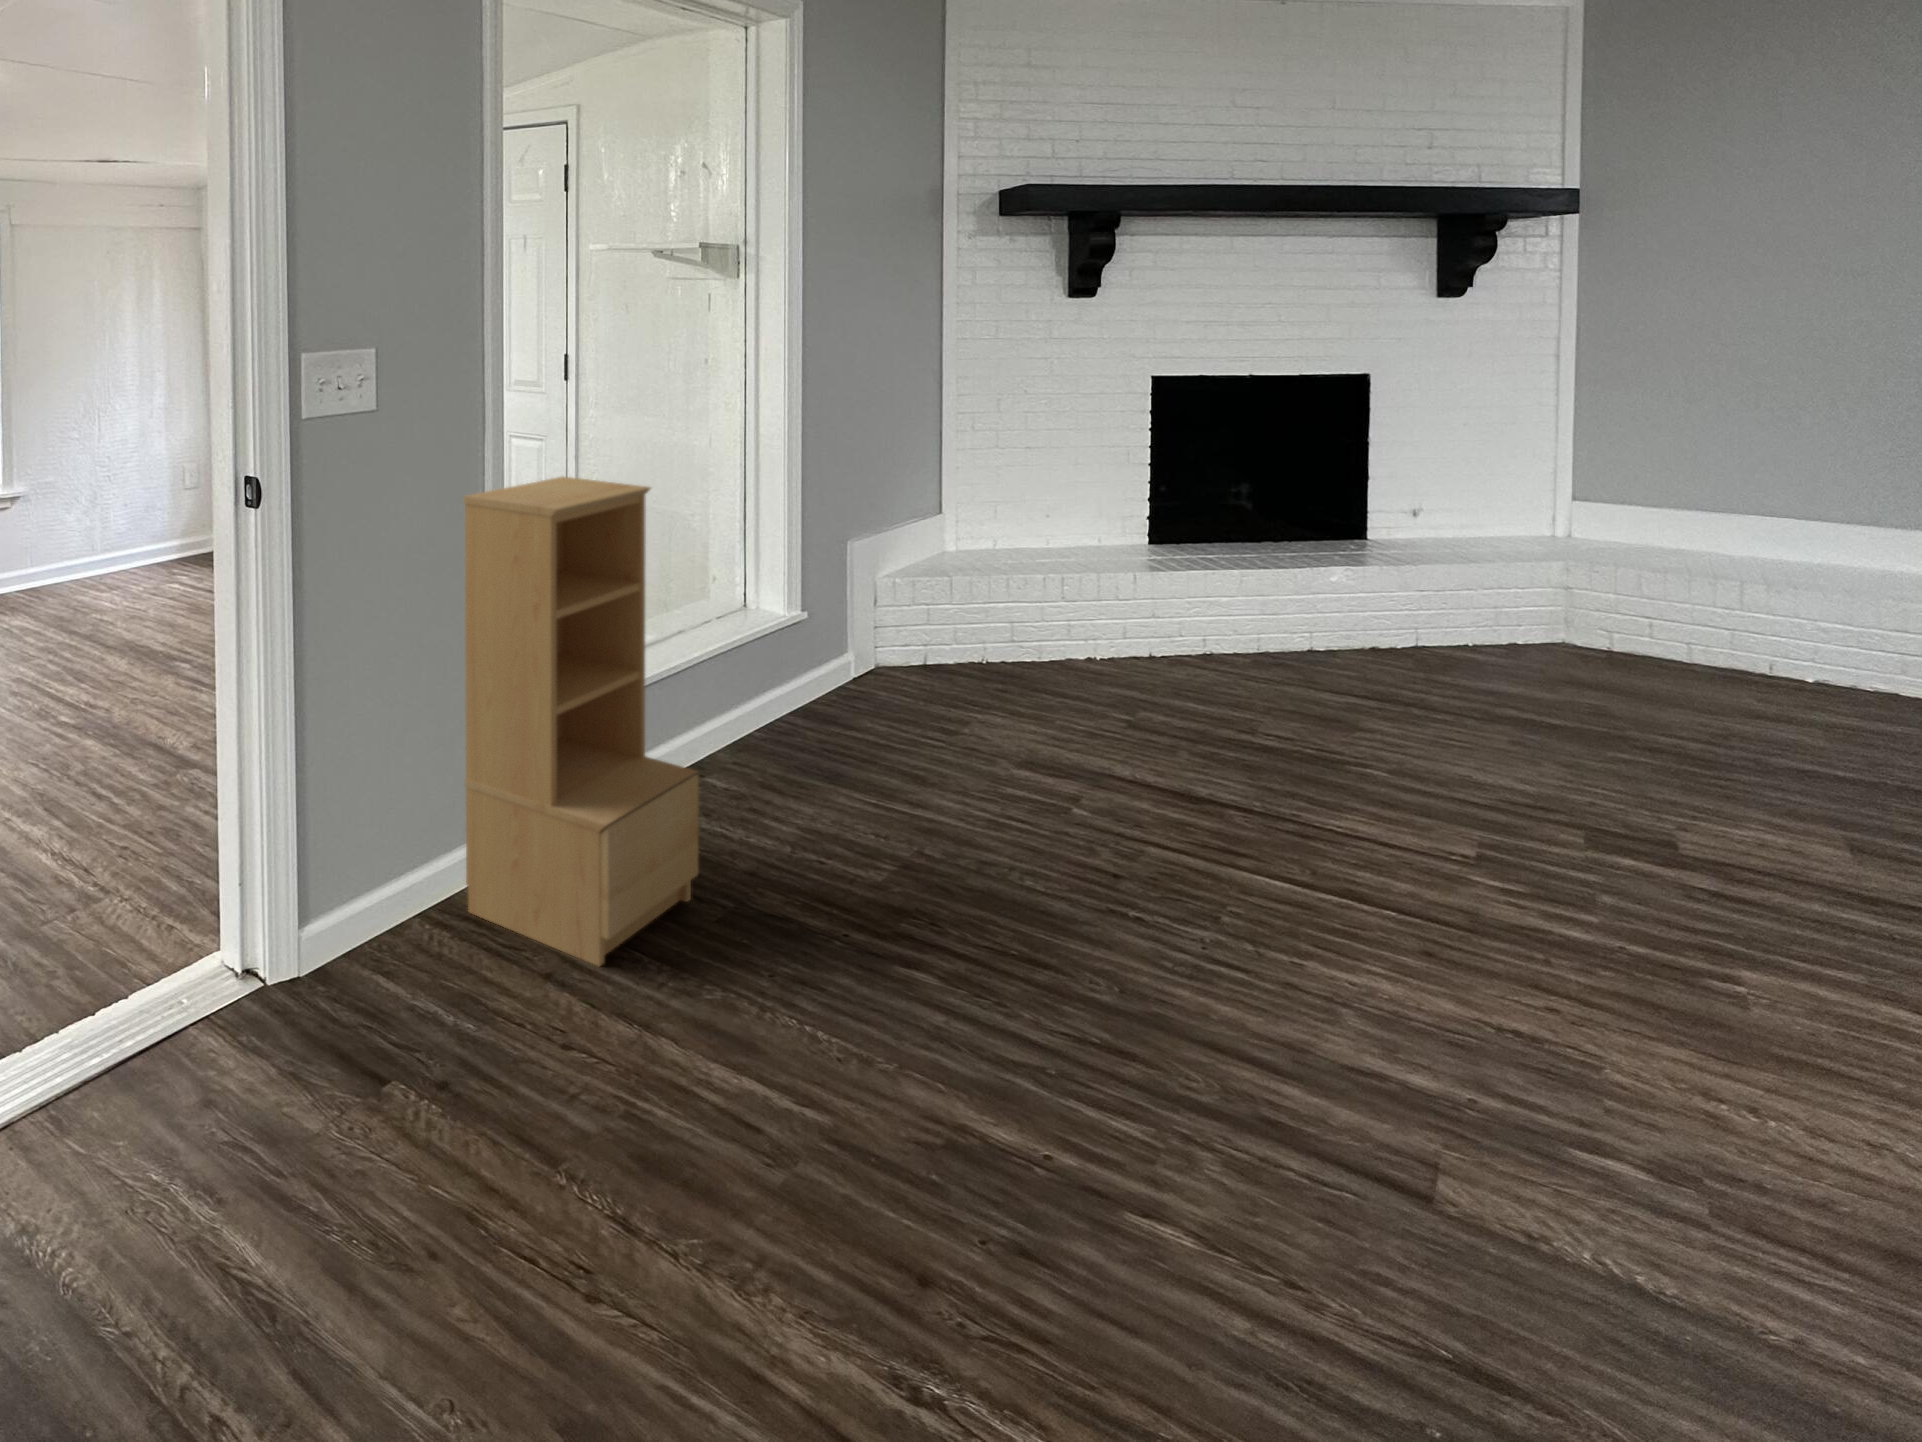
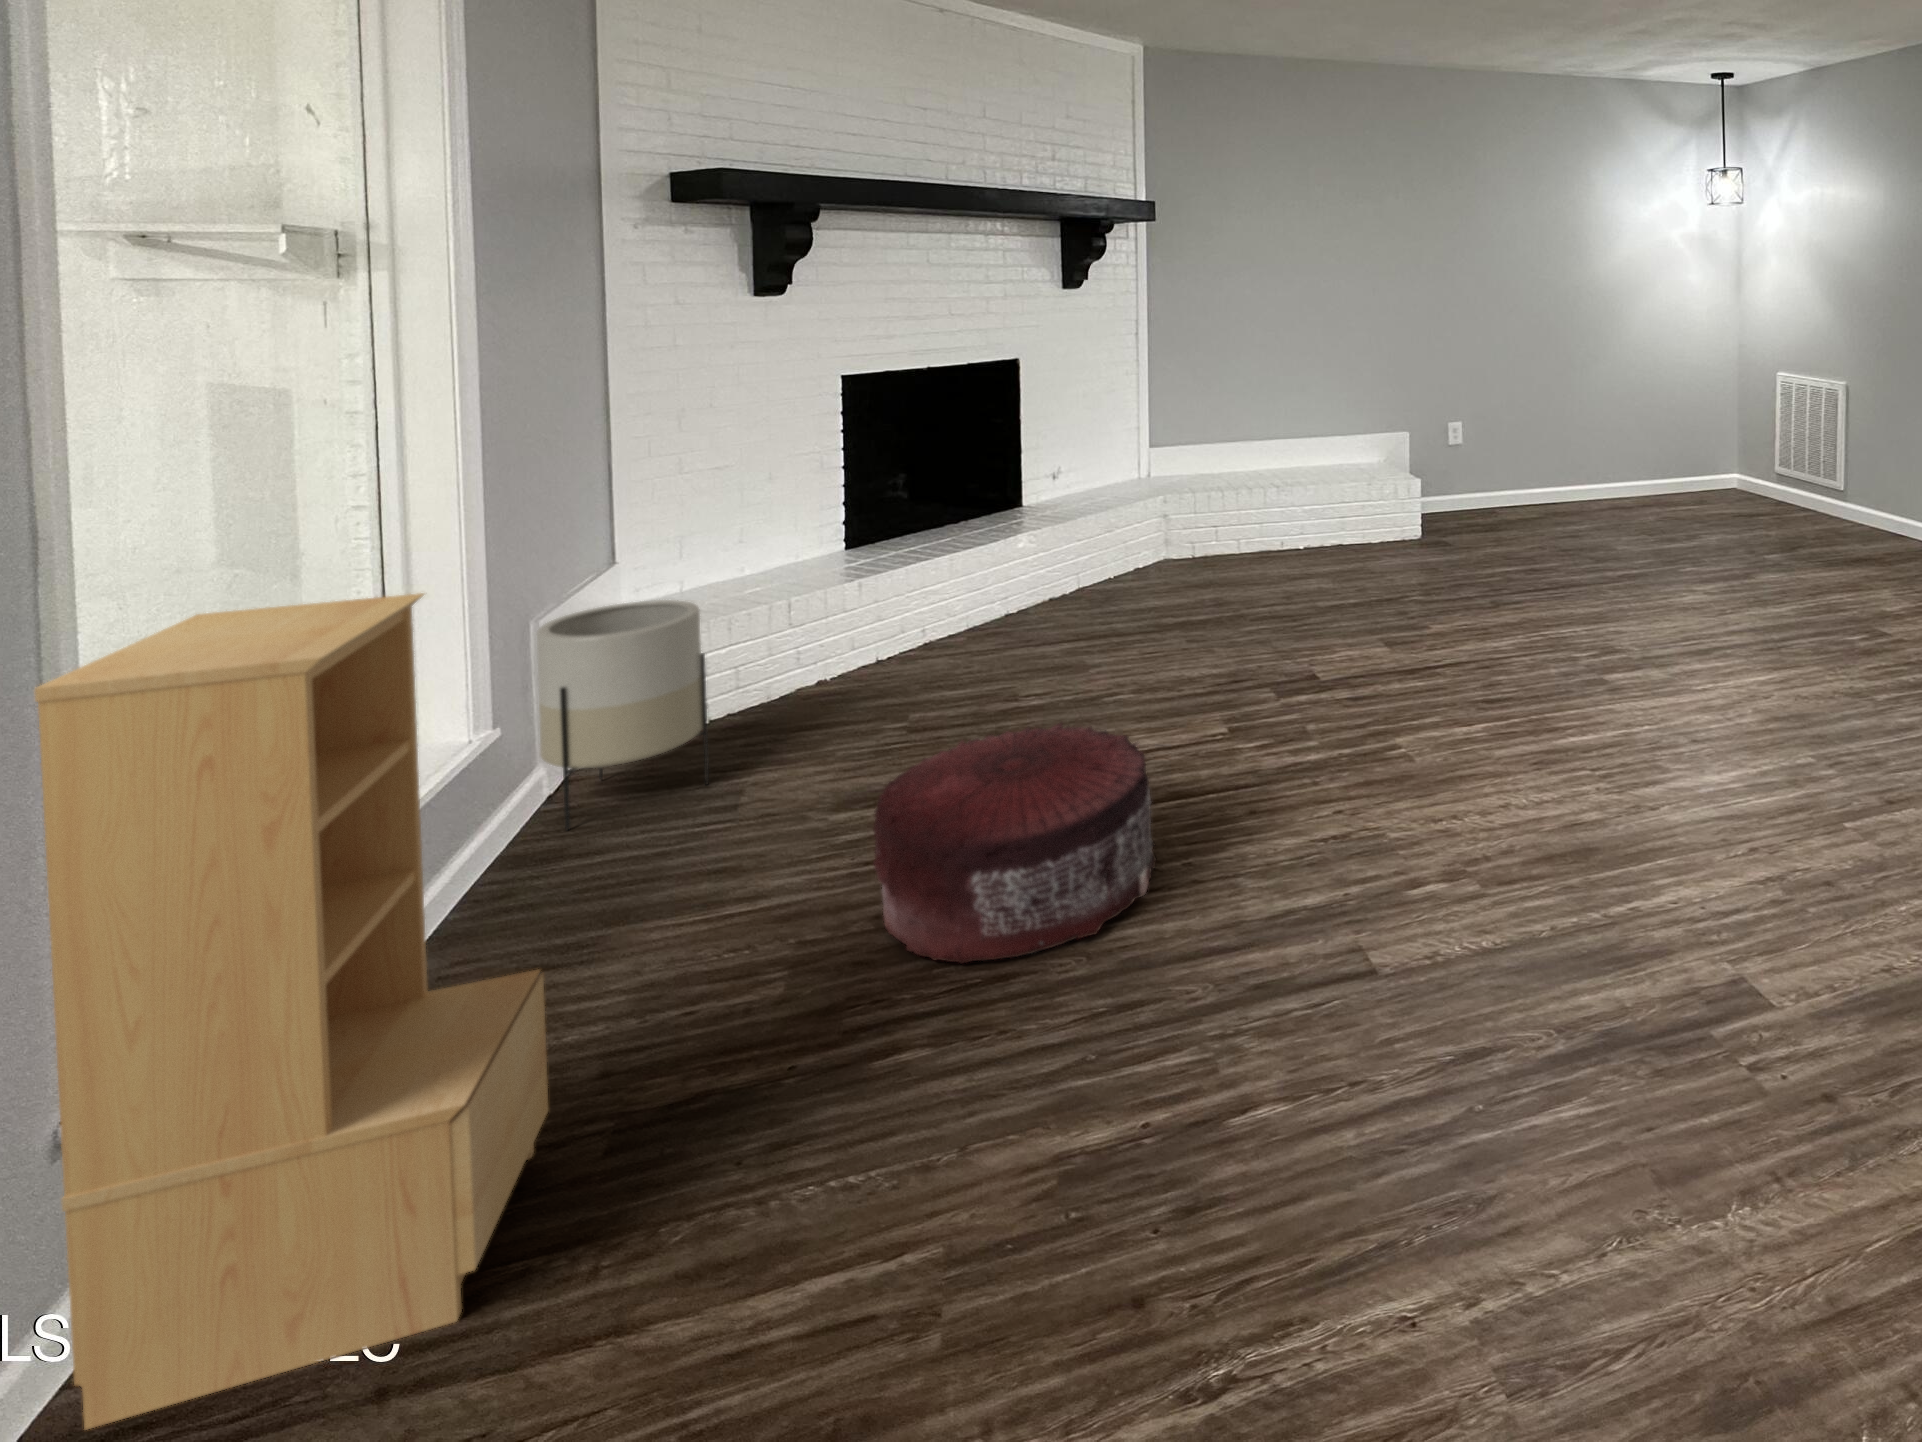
planter: none [842,543,954,713] -> present [537,600,709,830]
pouf: none [968,736,1270,977] -> present [874,723,1156,963]

